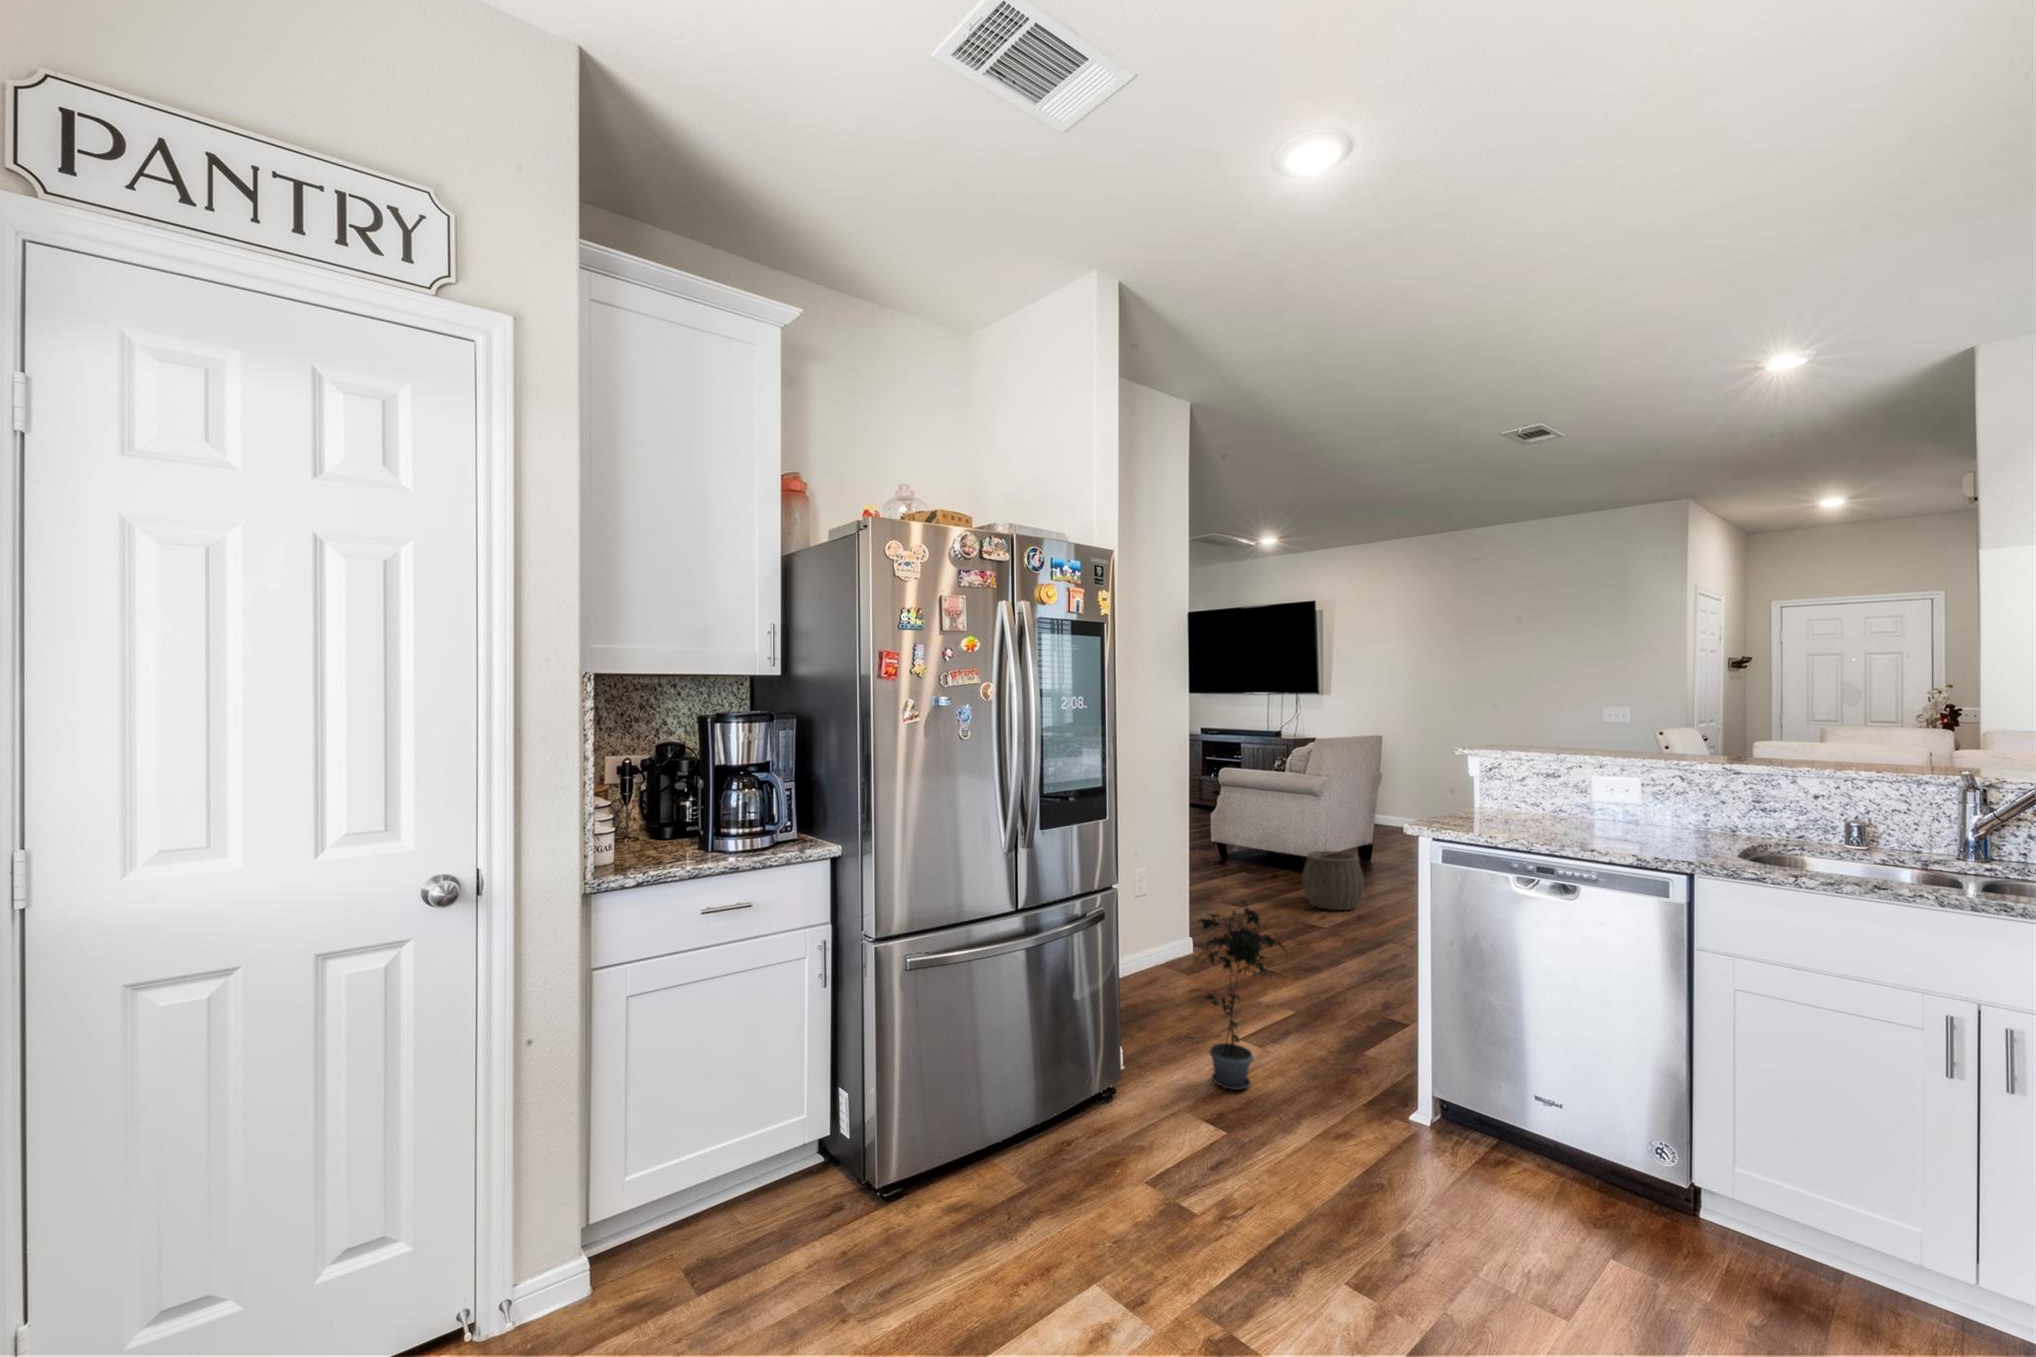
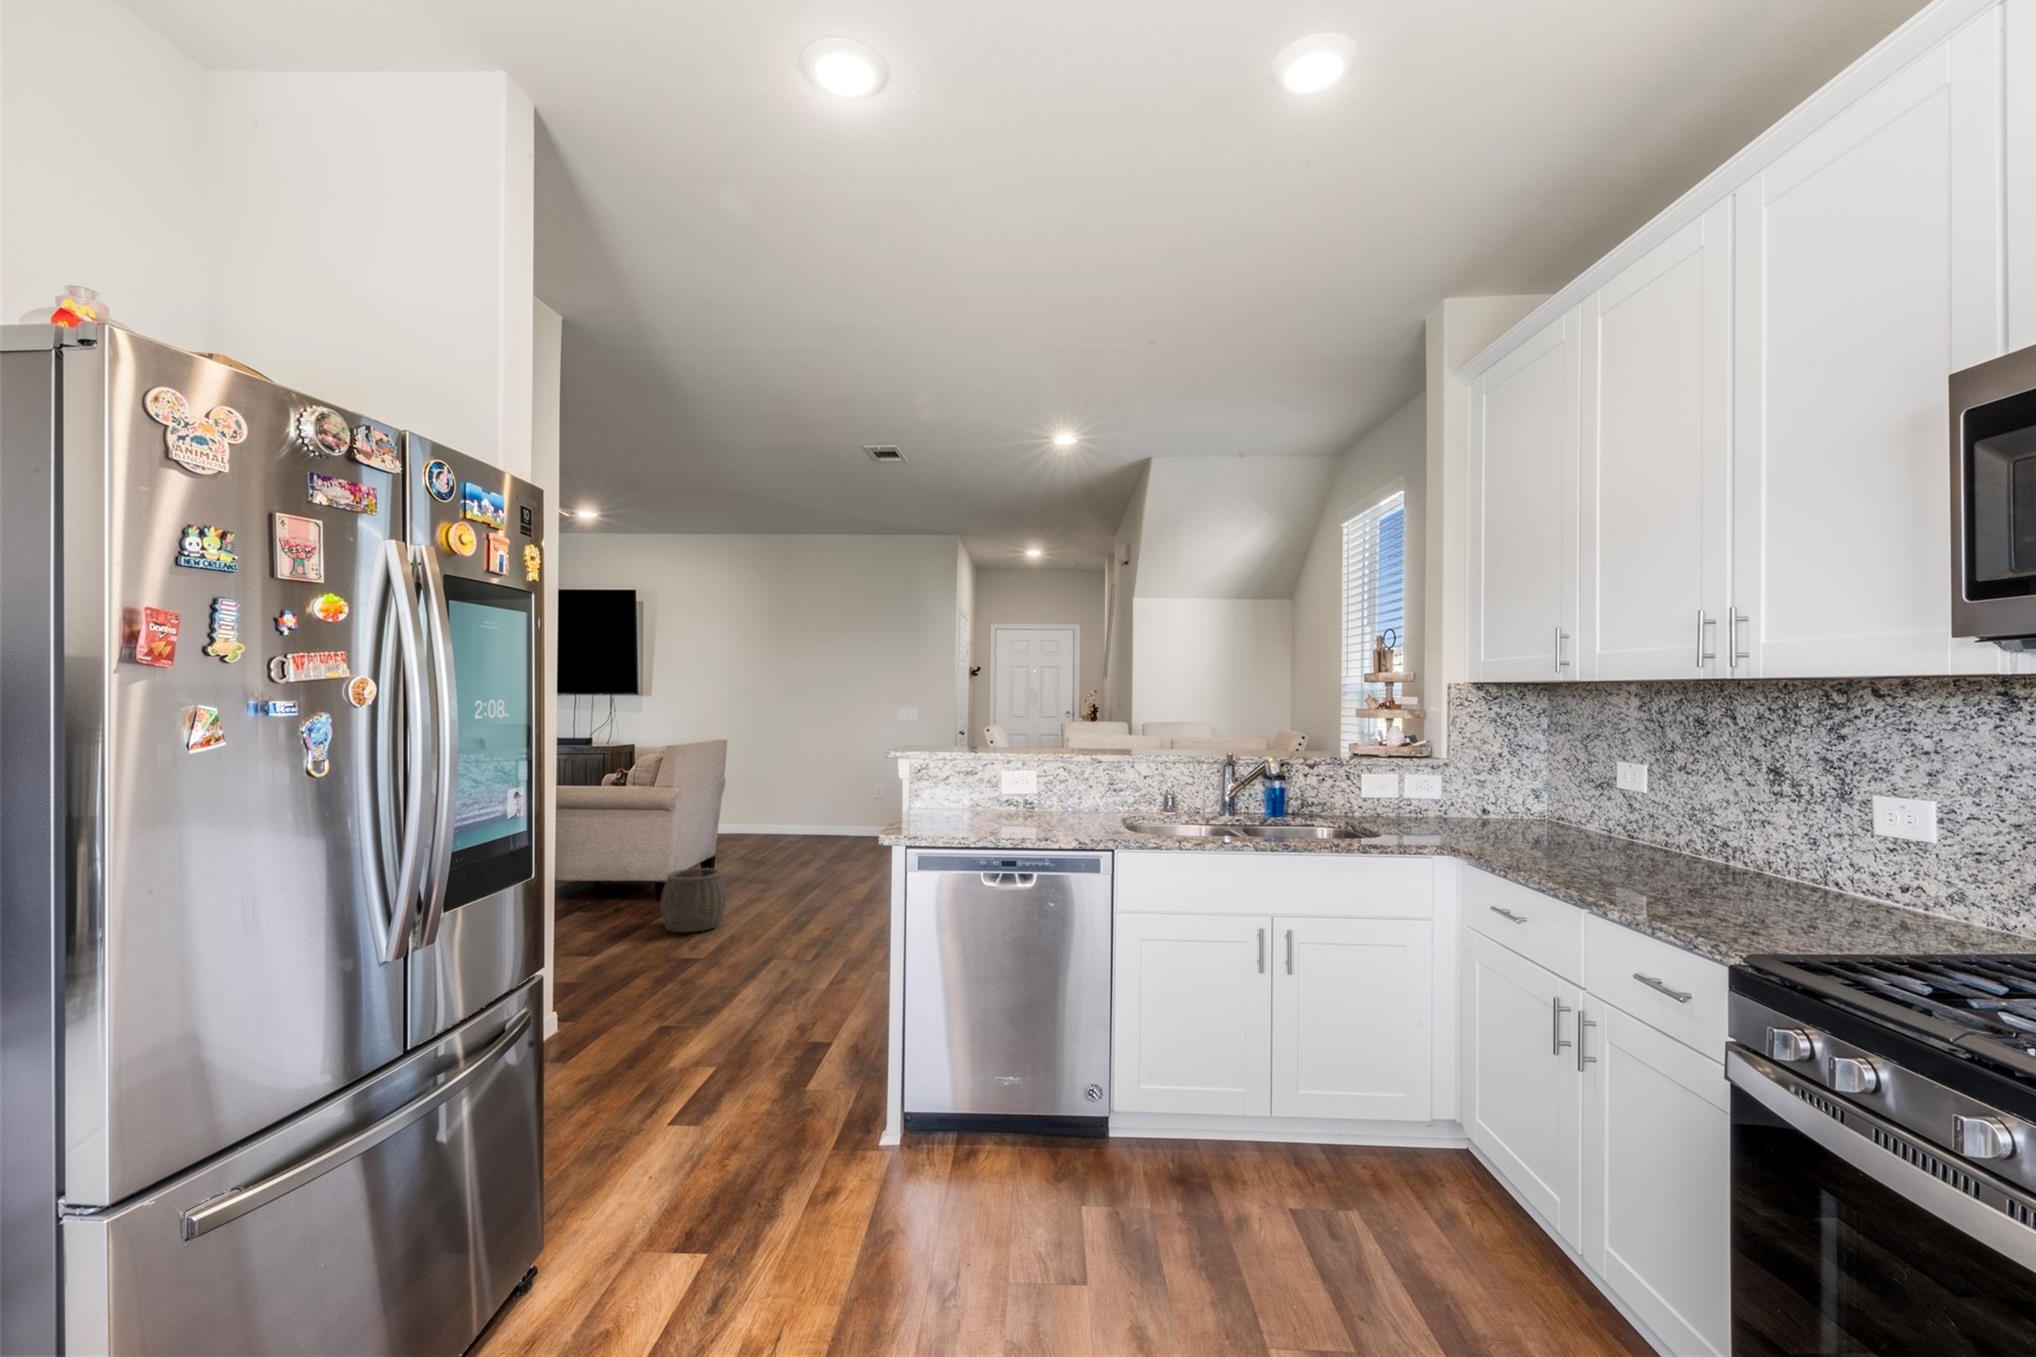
potted plant: present [1197,901,1286,1090] -> none [634,949,765,1191]

